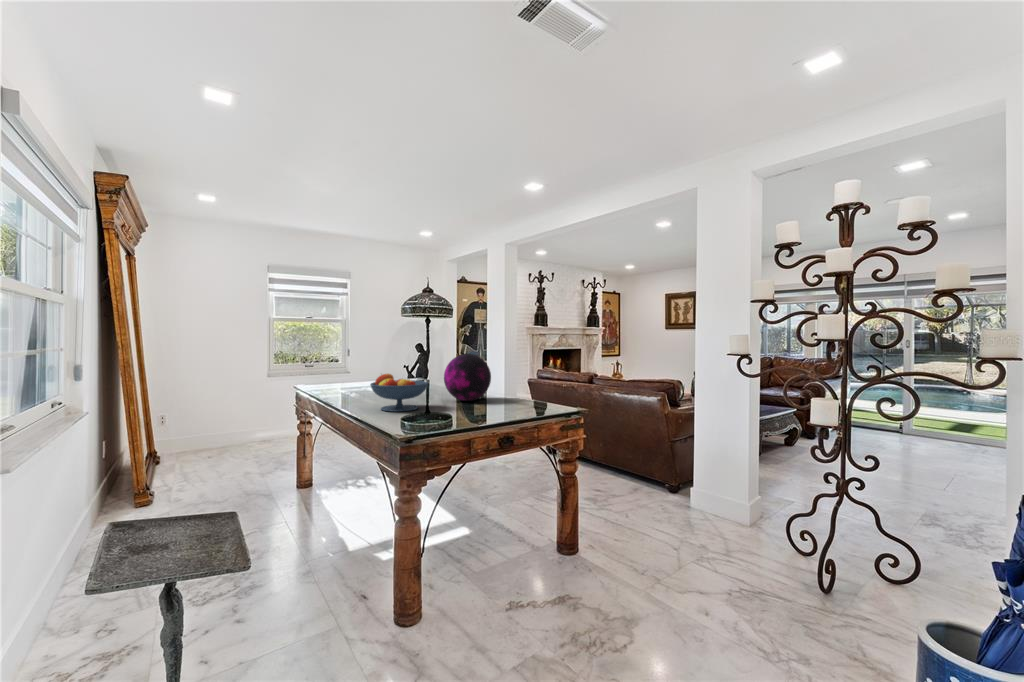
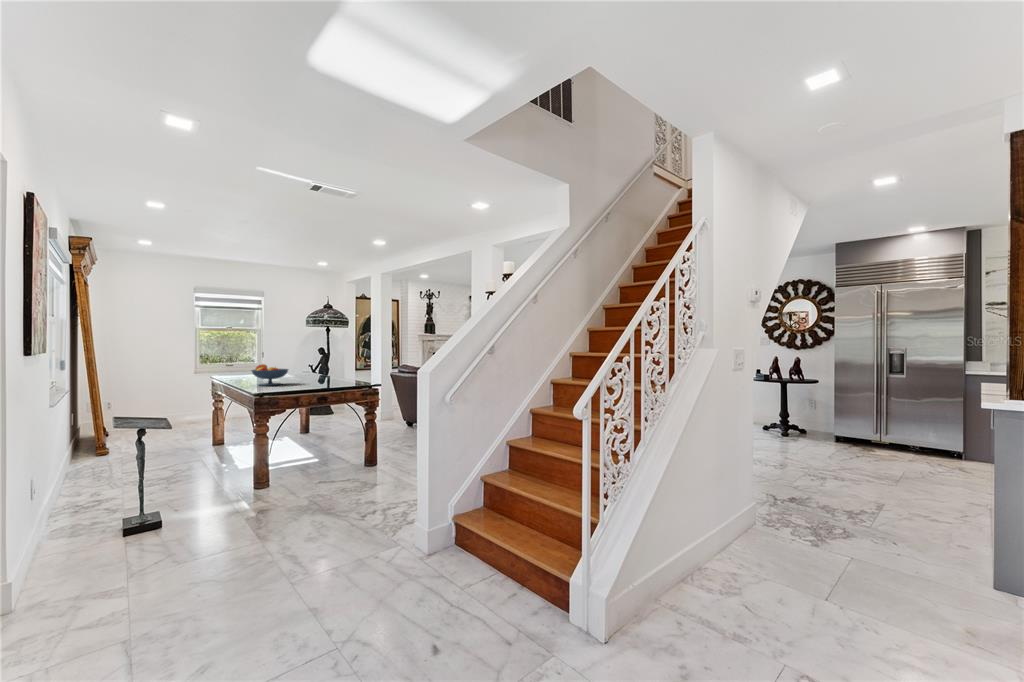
decorative orb: present [444,354,491,401] -> none [303,353,334,381]

